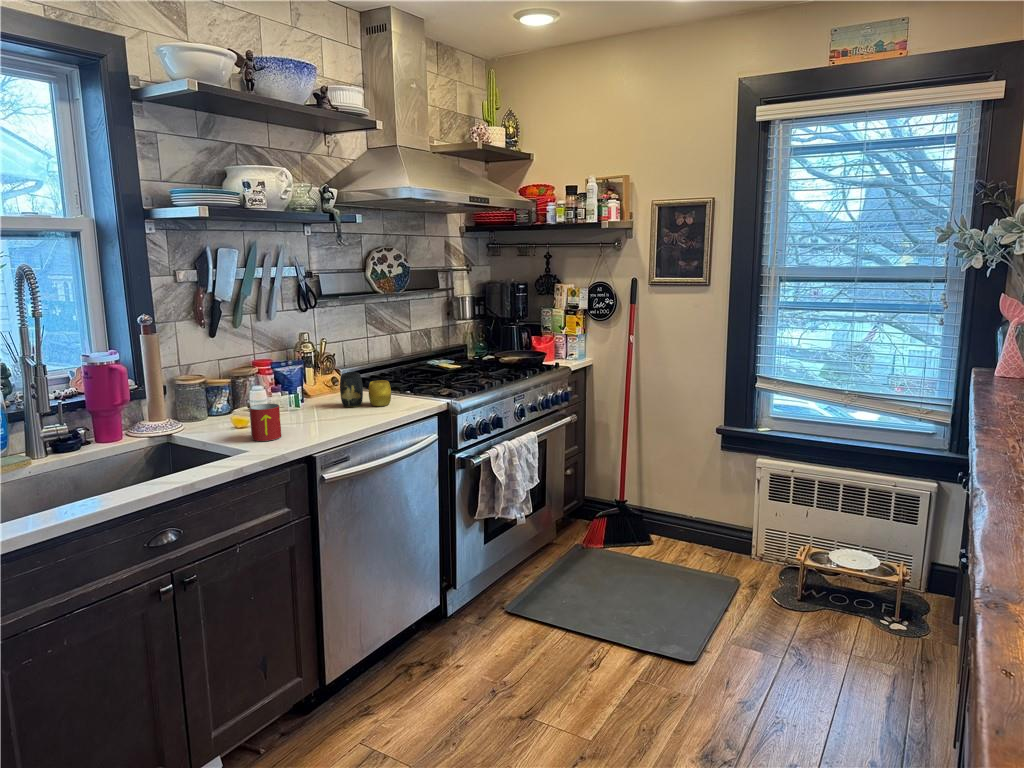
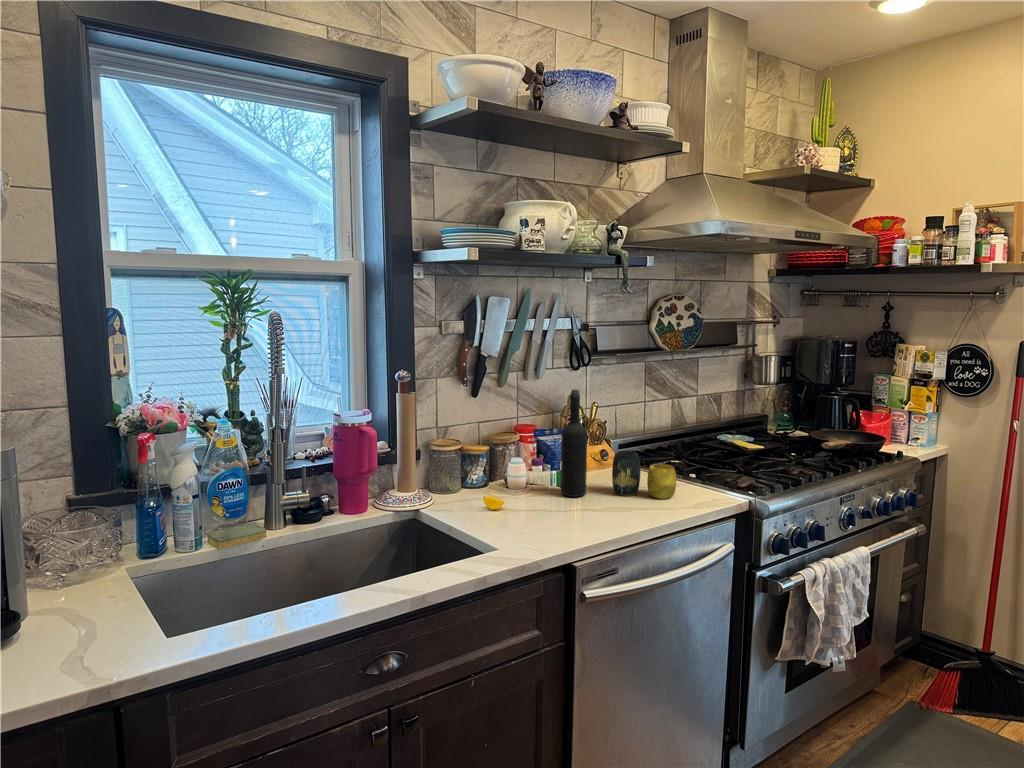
wine bottle: none [295,325,320,412] -> present [561,389,587,497]
mug: present [249,404,281,441] -> none [502,489,537,538]

